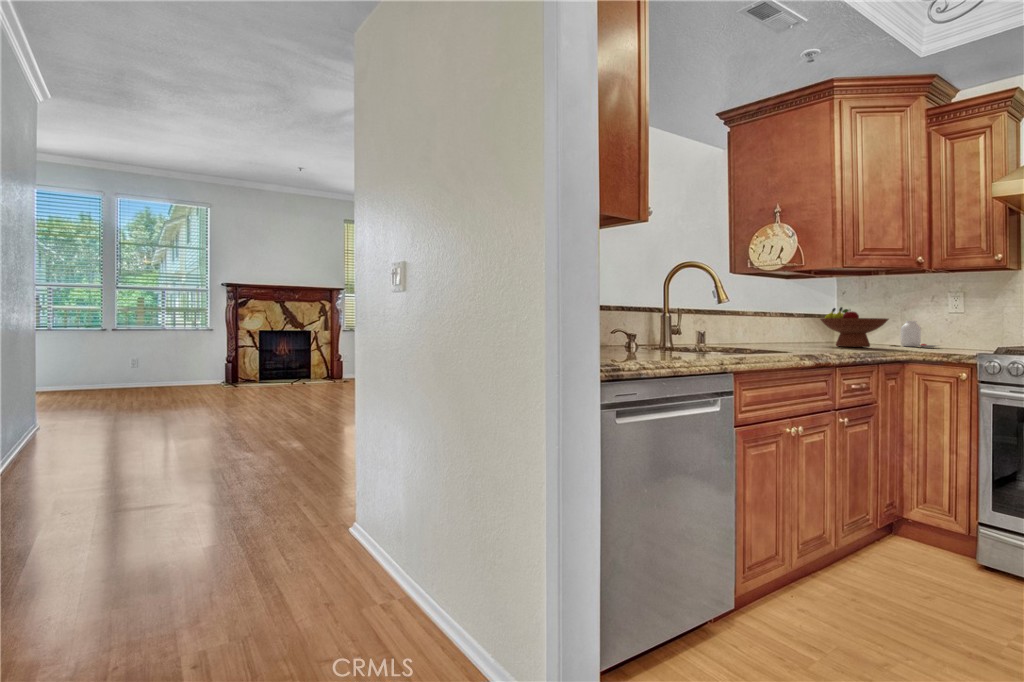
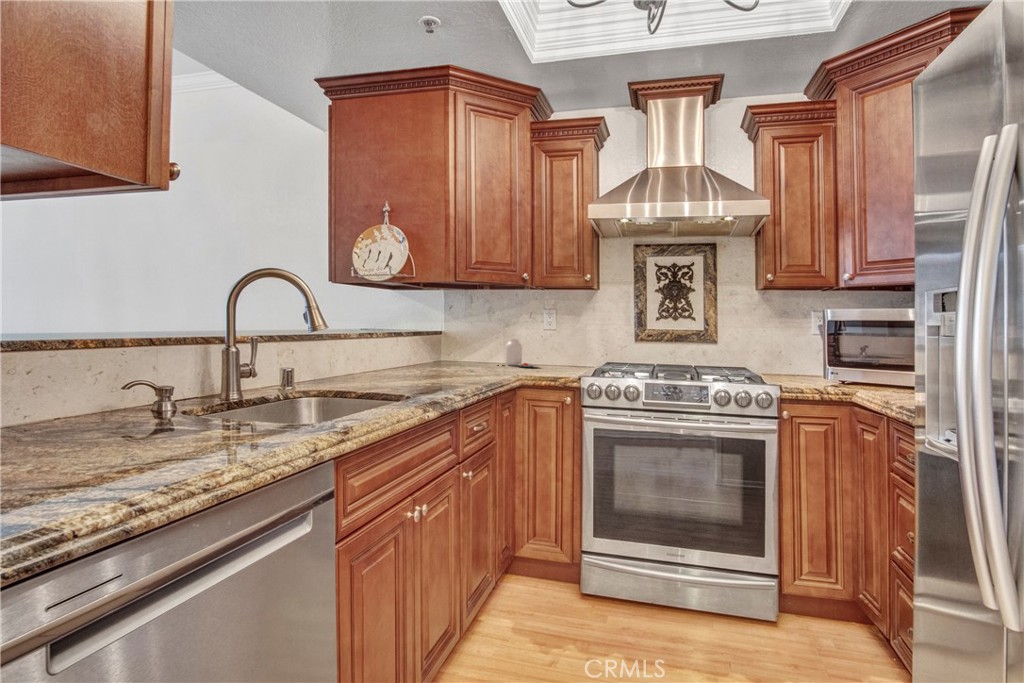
fruit bowl: present [820,307,888,347] -> none [433,327,500,372]

